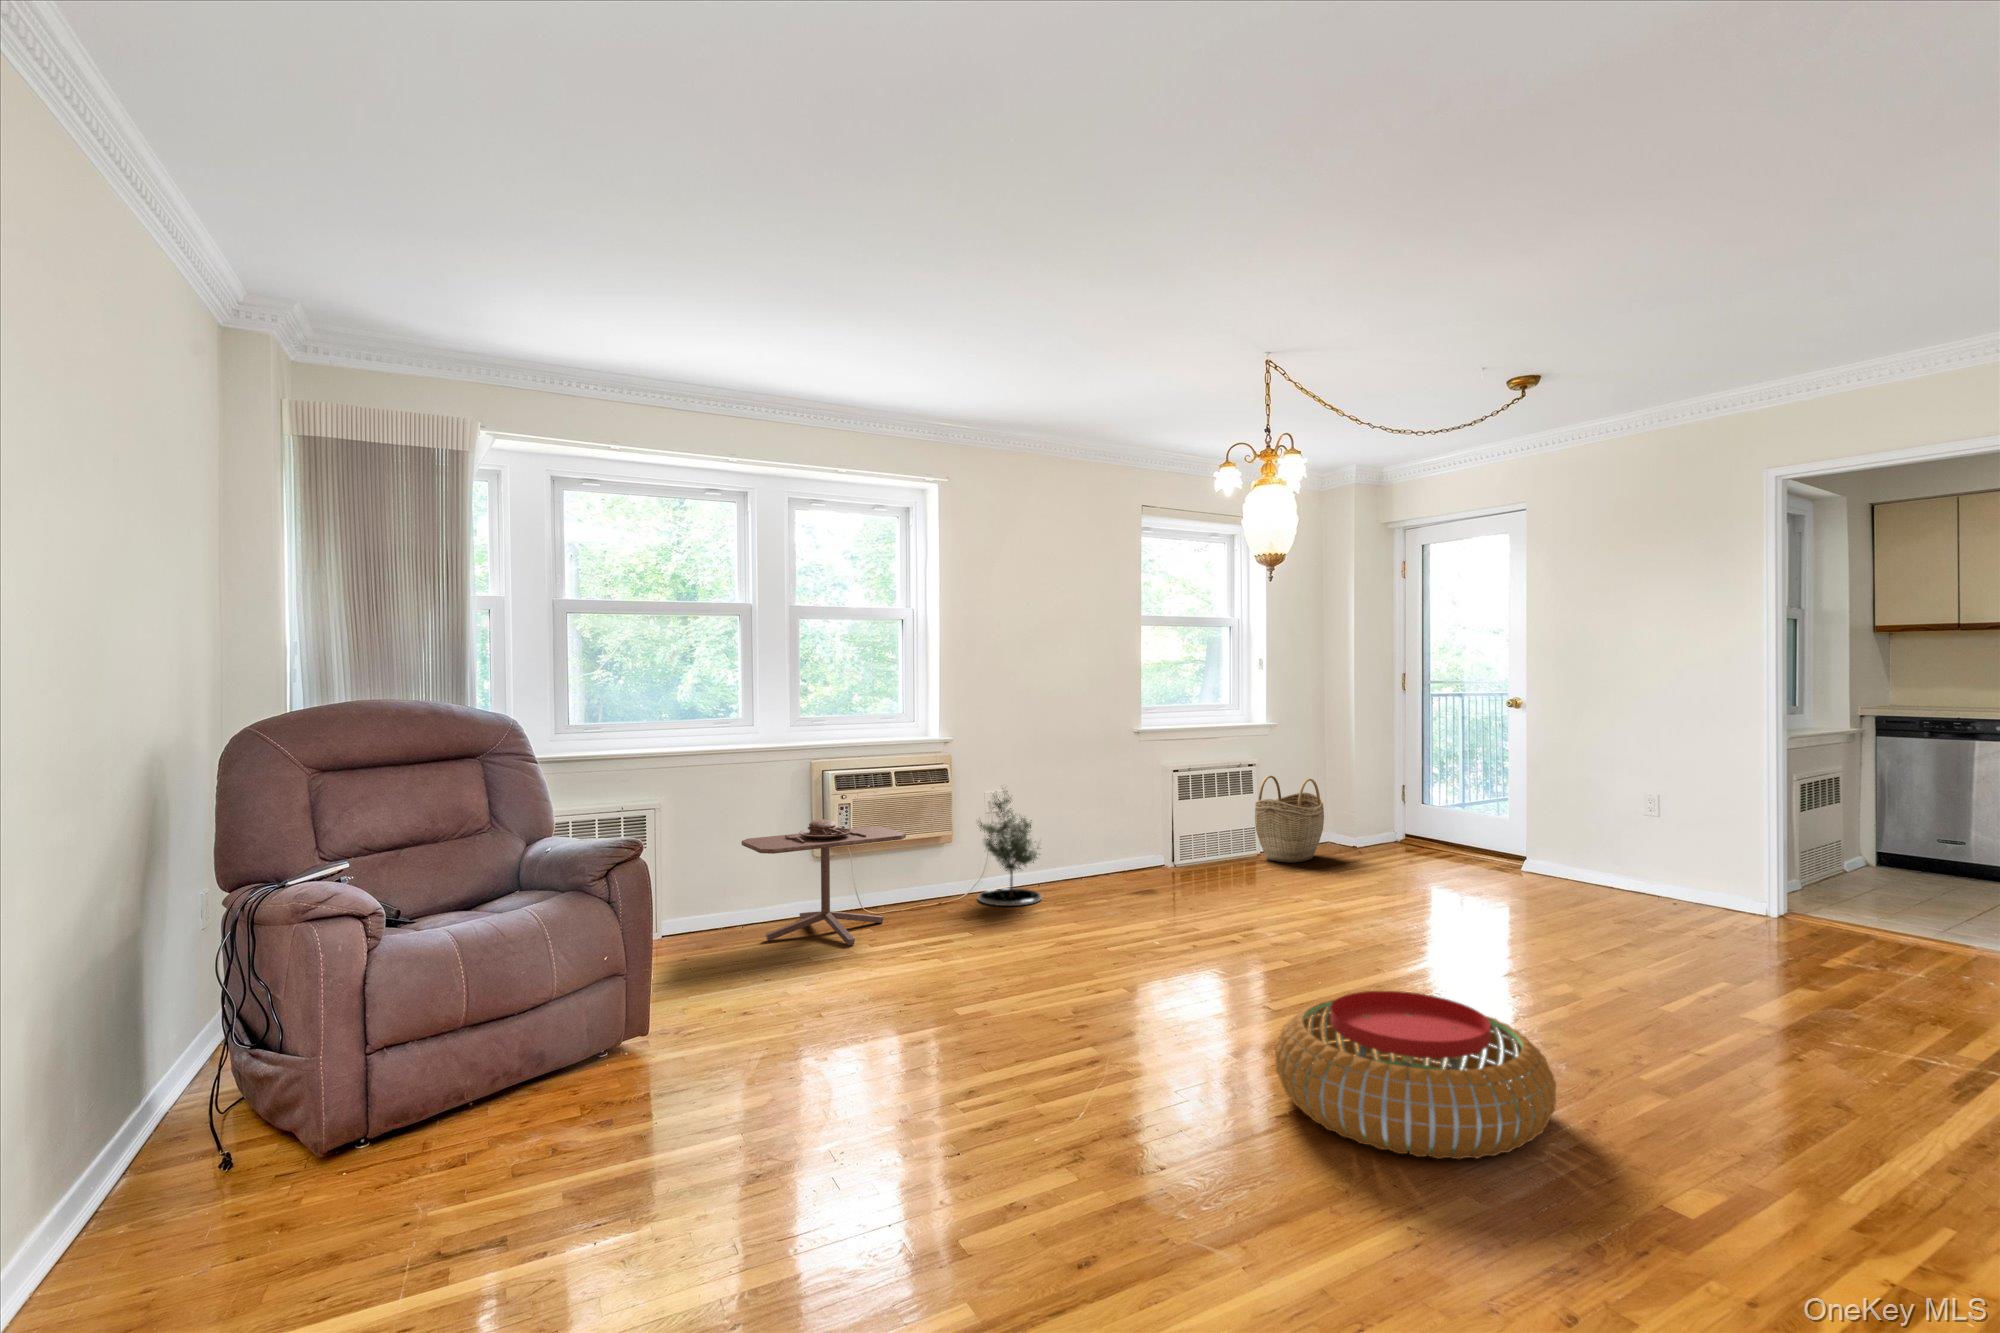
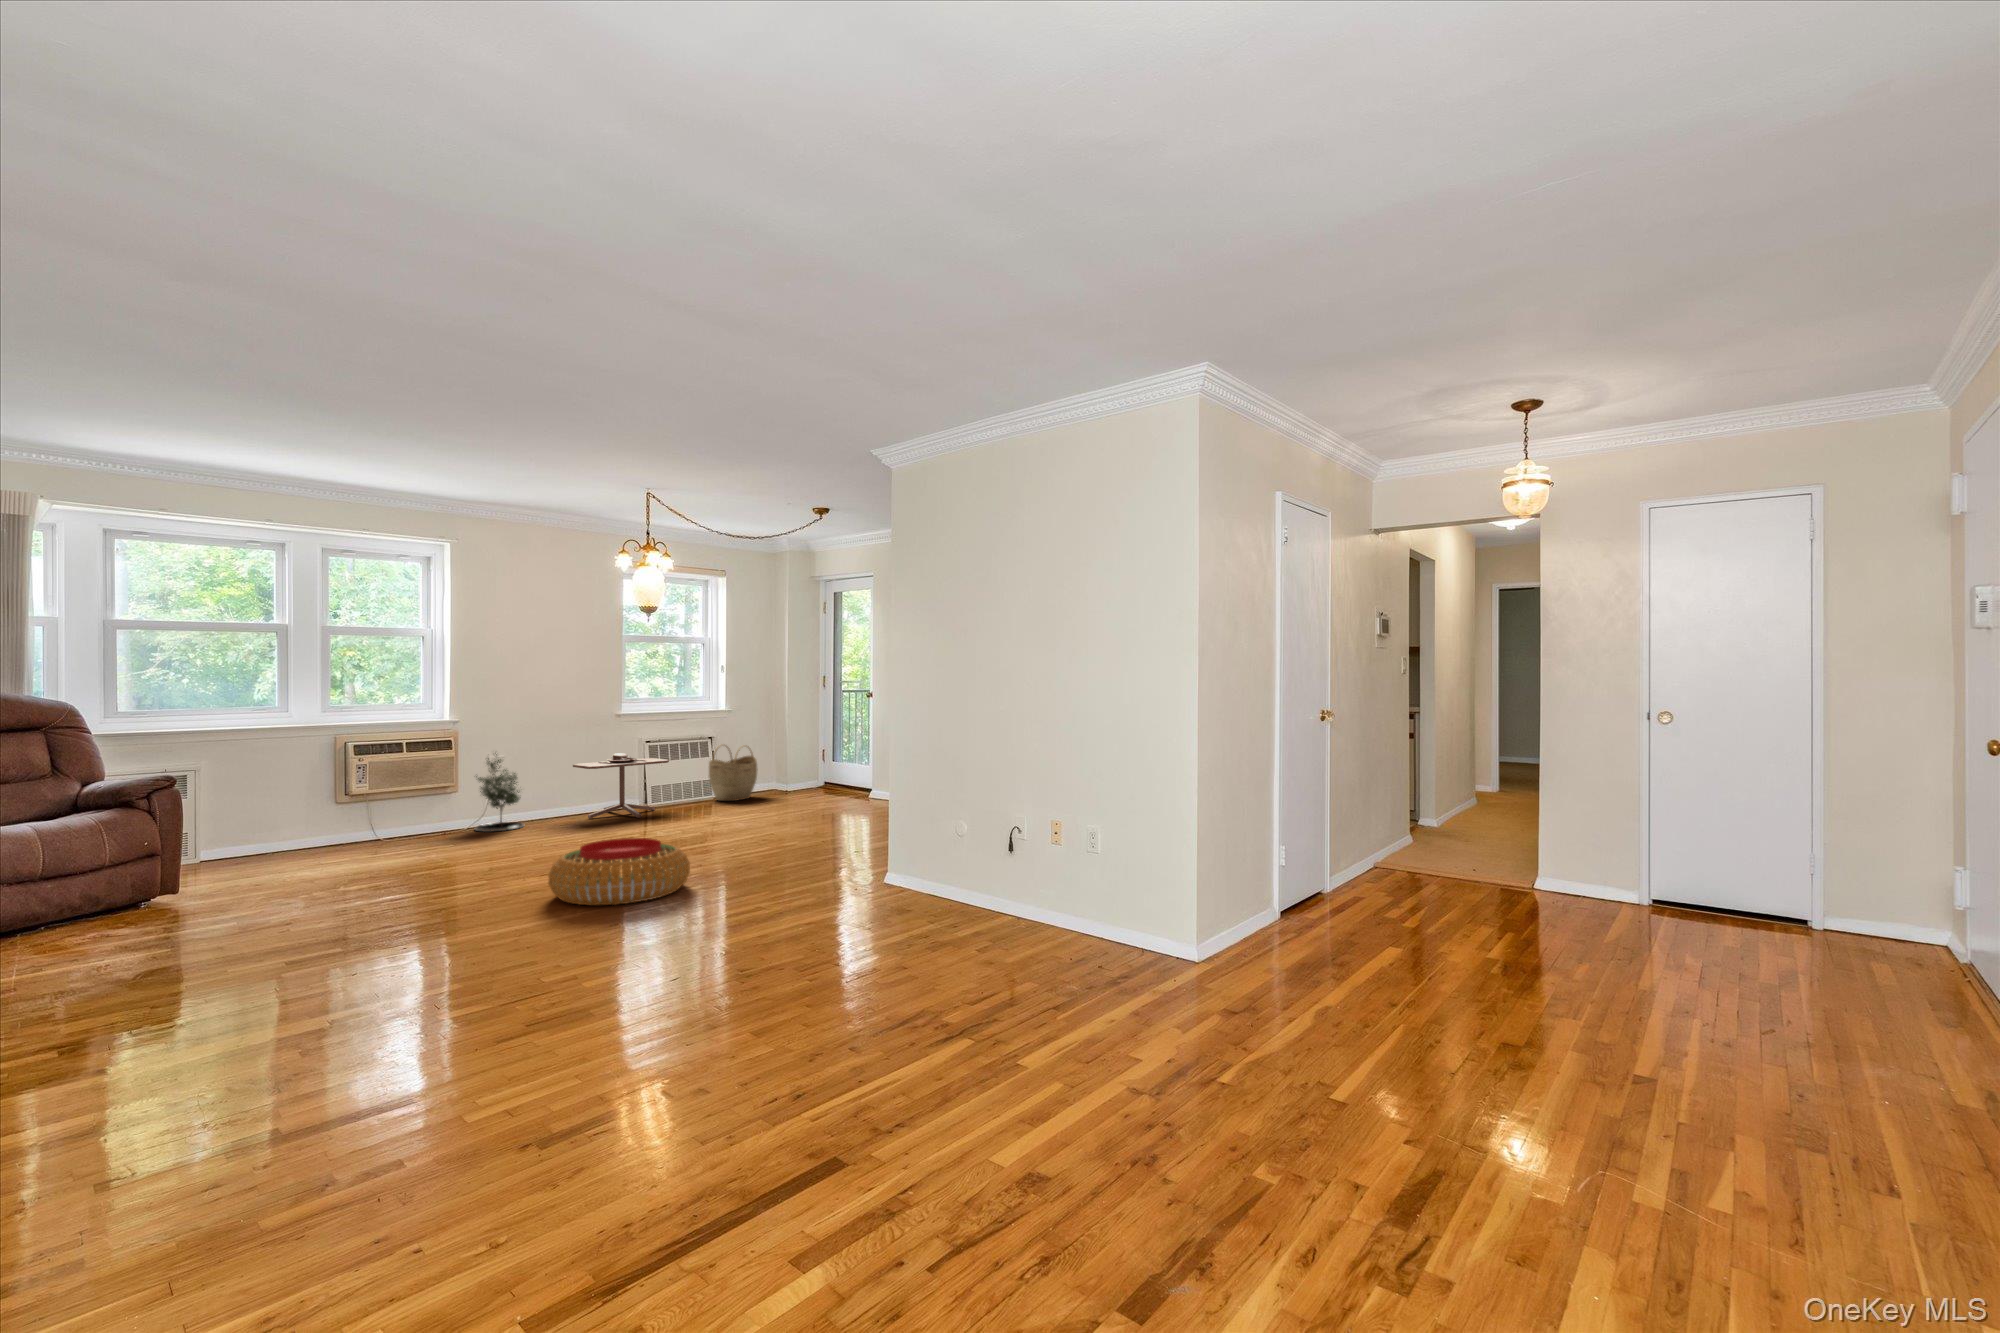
side table: present [742,819,906,945] -> present [573,753,669,819]

